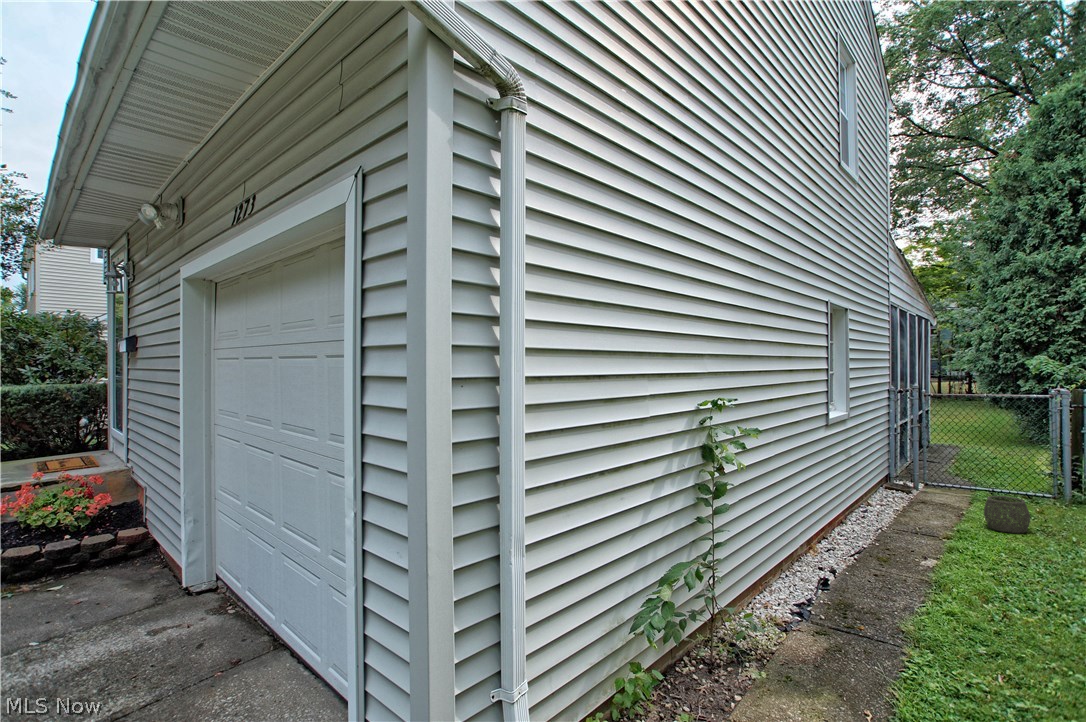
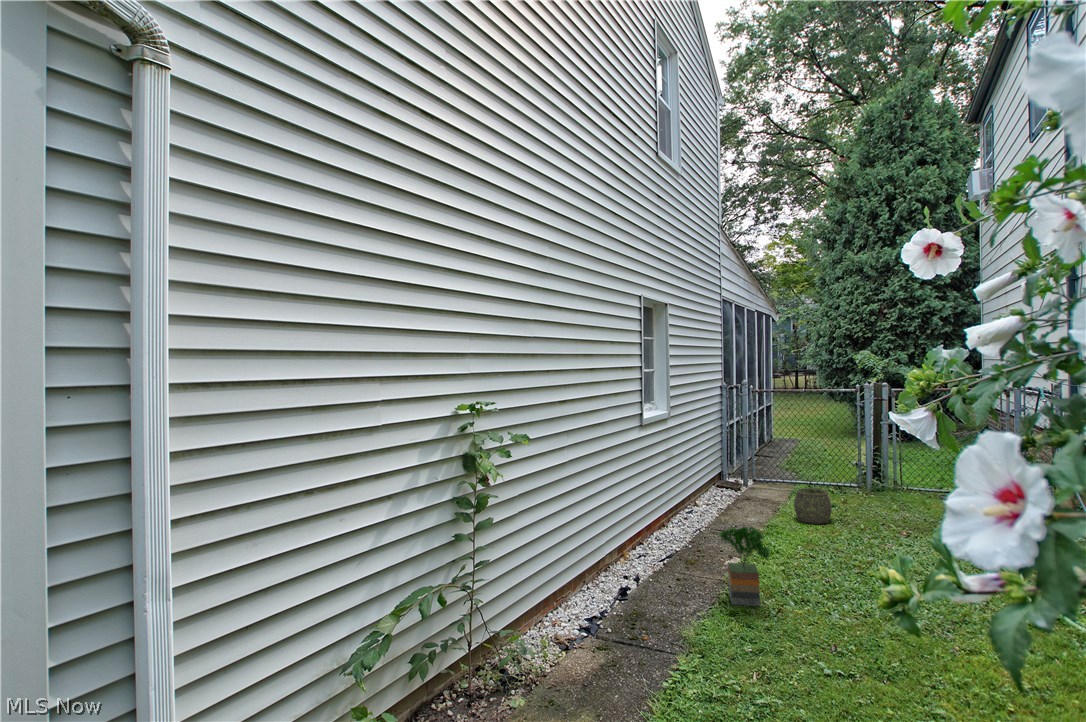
potted tree: none [928,526,994,608] -> present [719,527,770,606]

